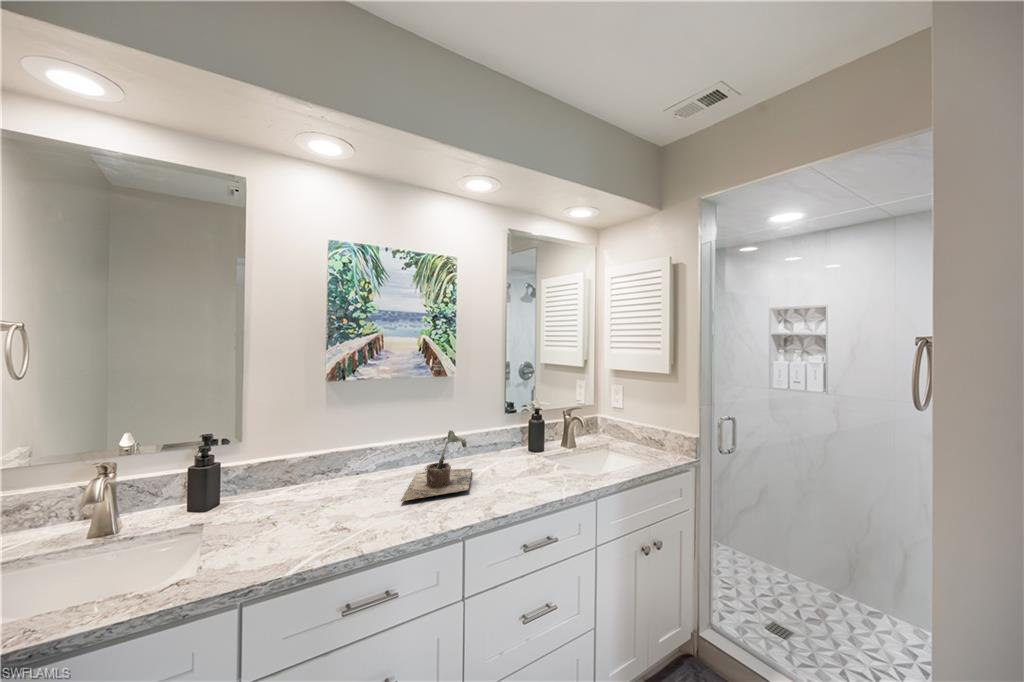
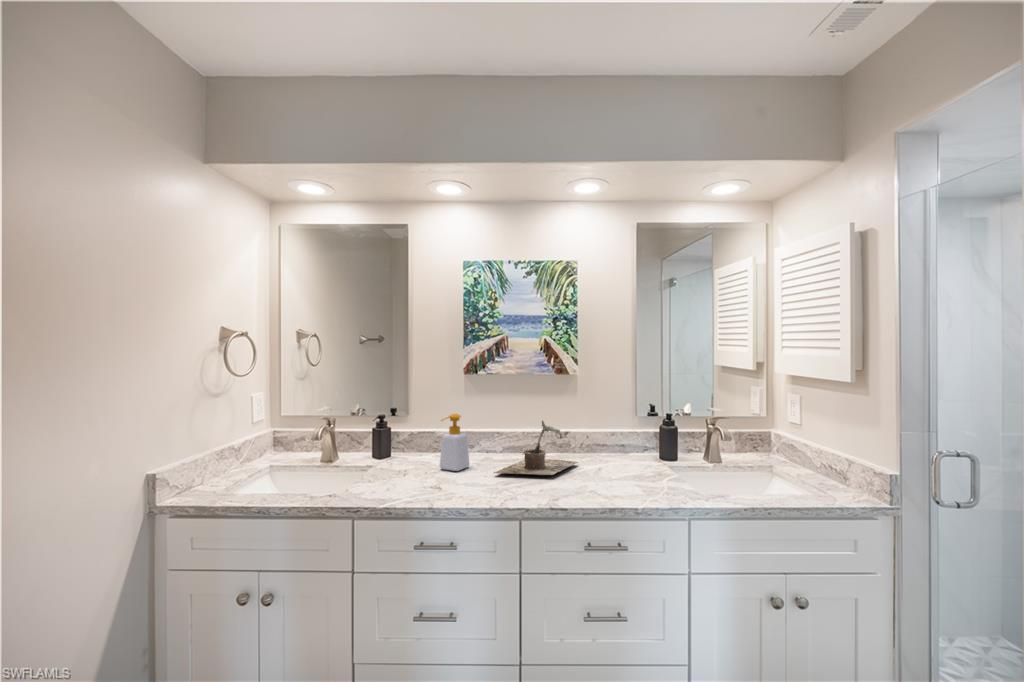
soap bottle: none [318,434,356,509] -> present [440,414,469,471]

